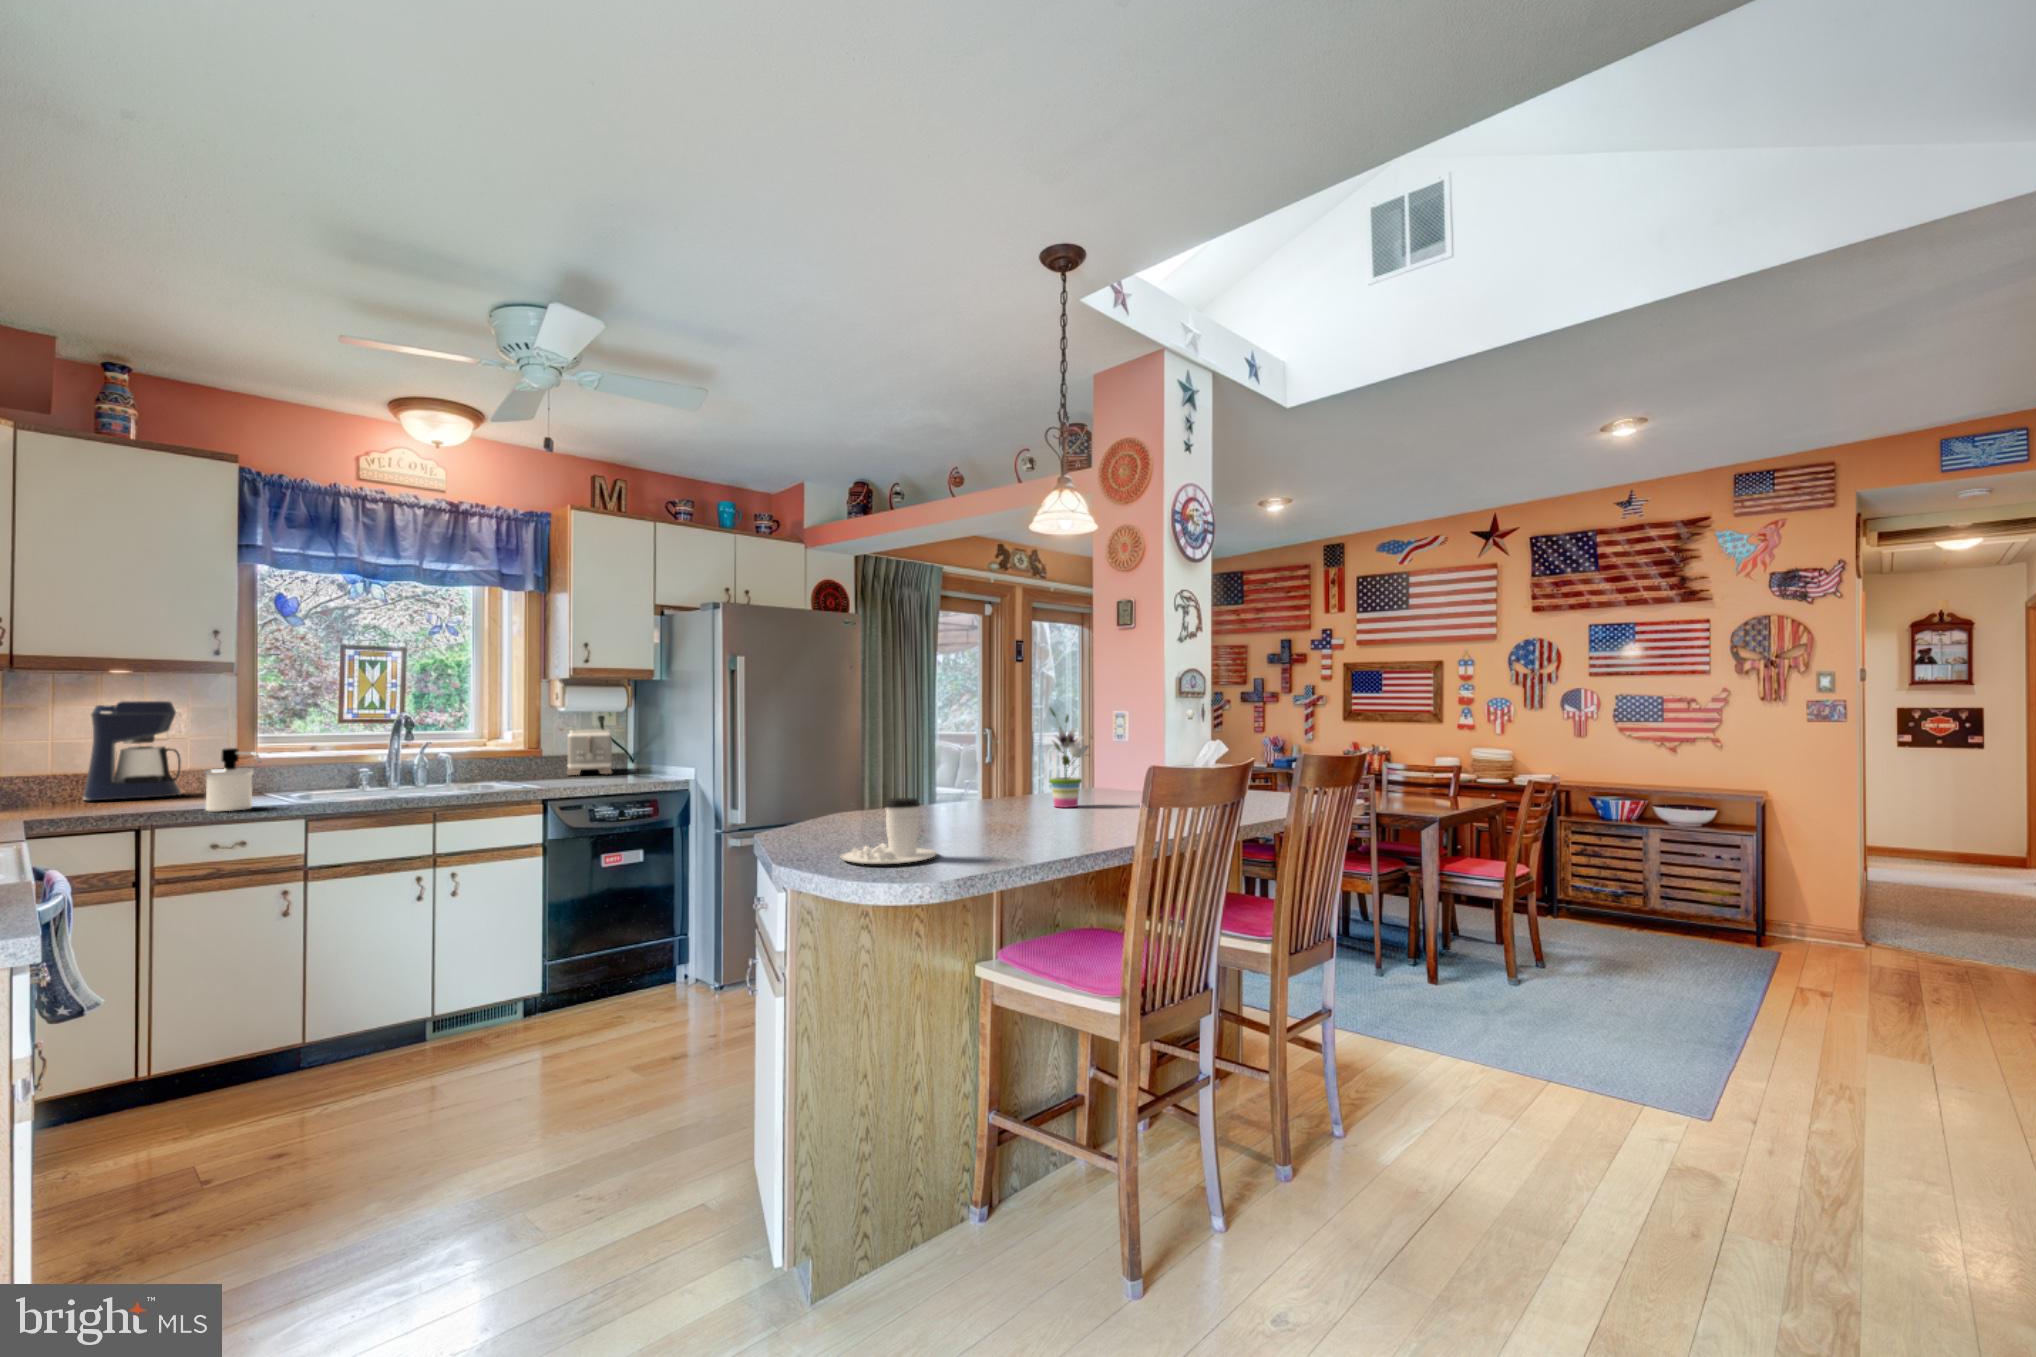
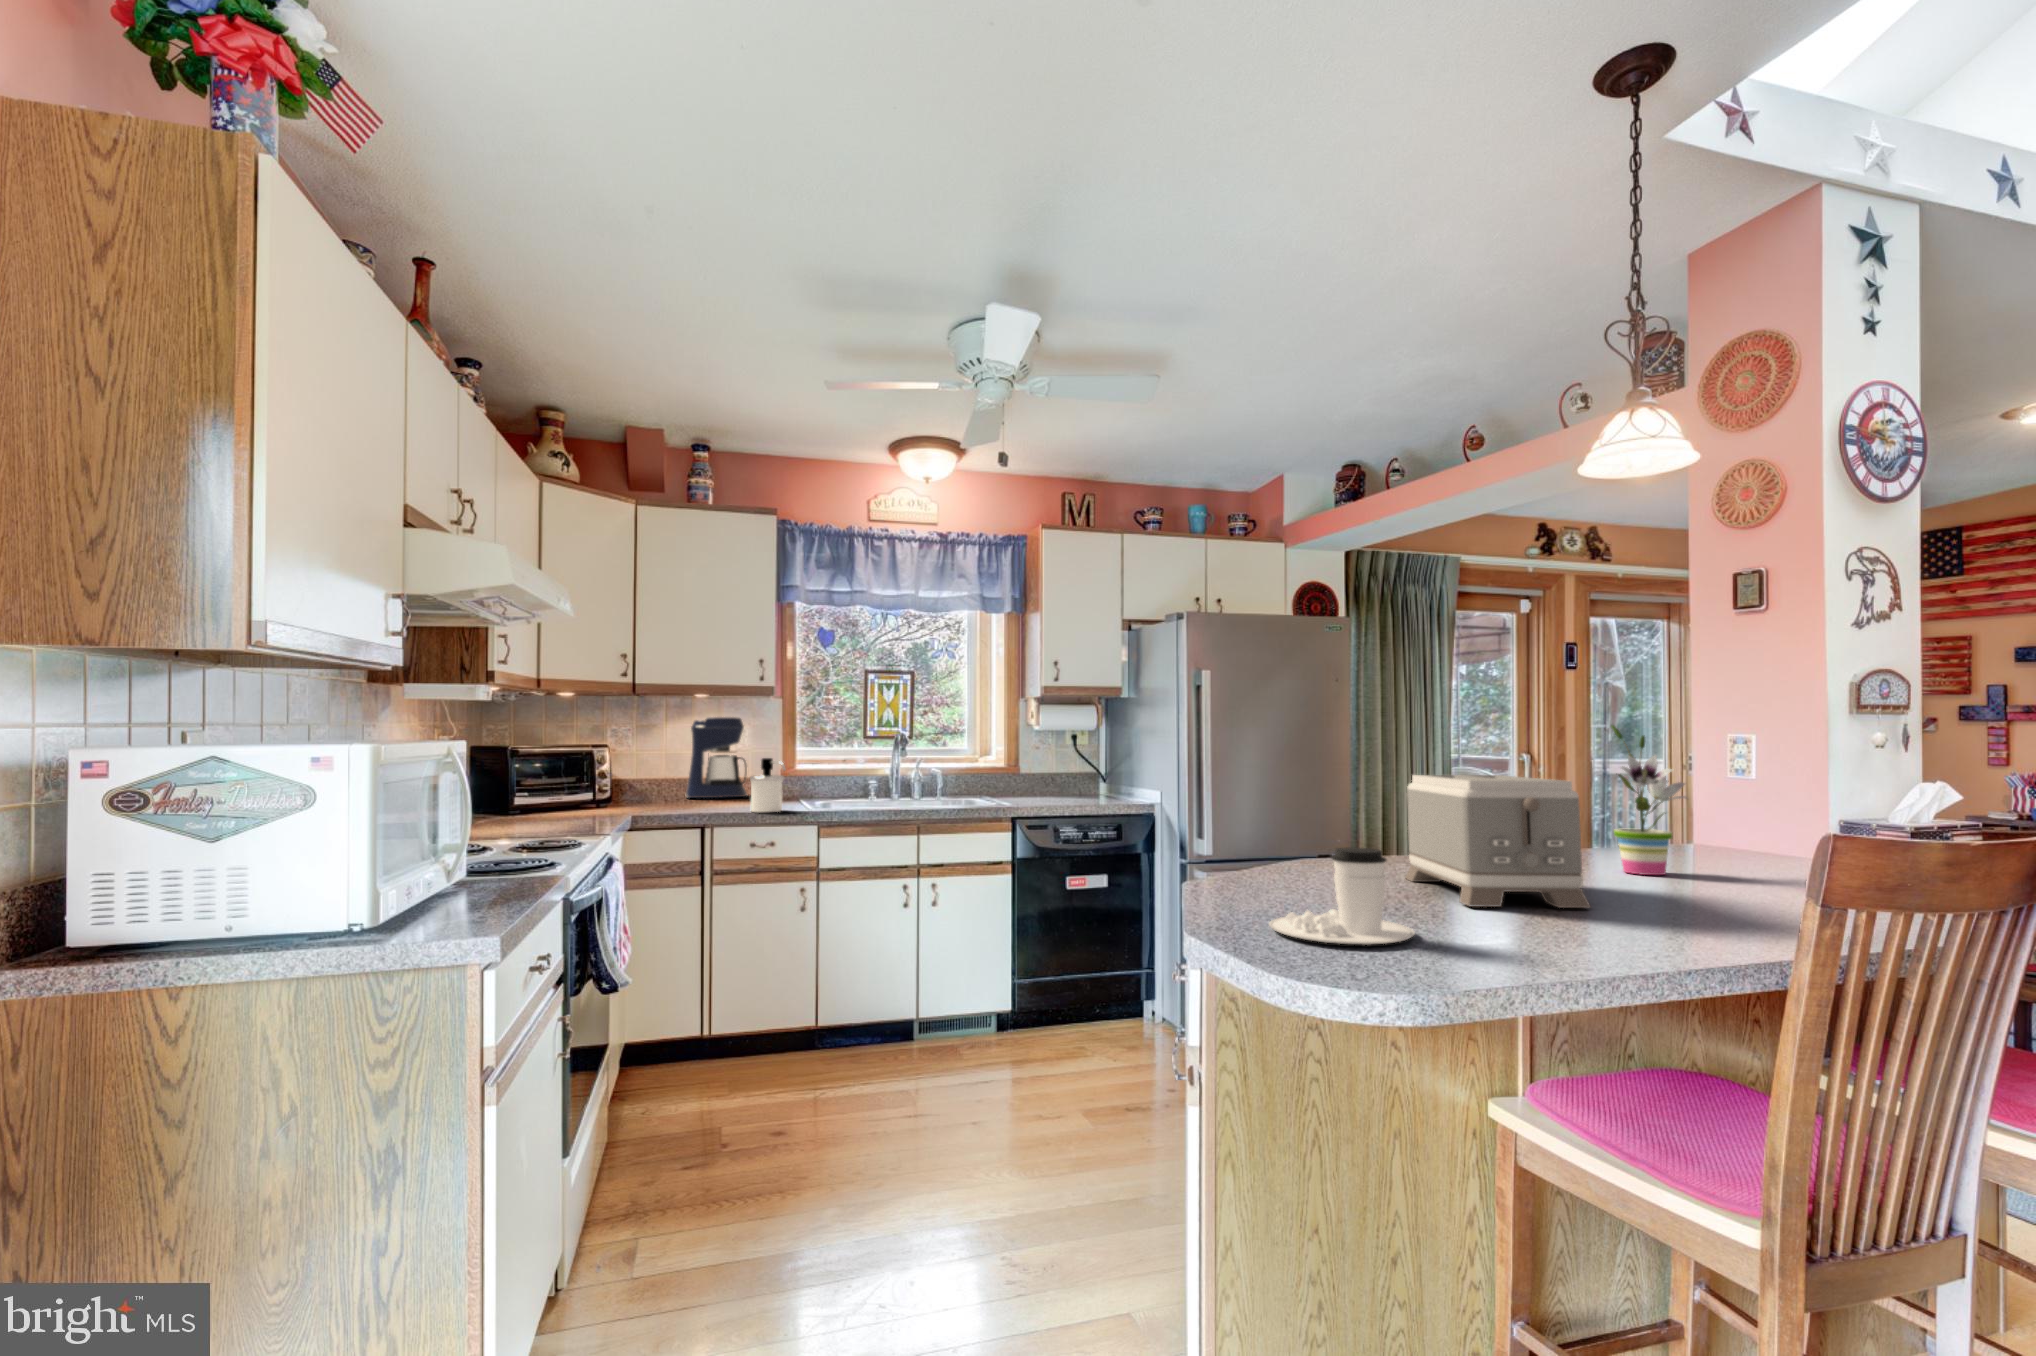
toaster: present [567,729,612,775] -> present [1406,775,1590,908]

